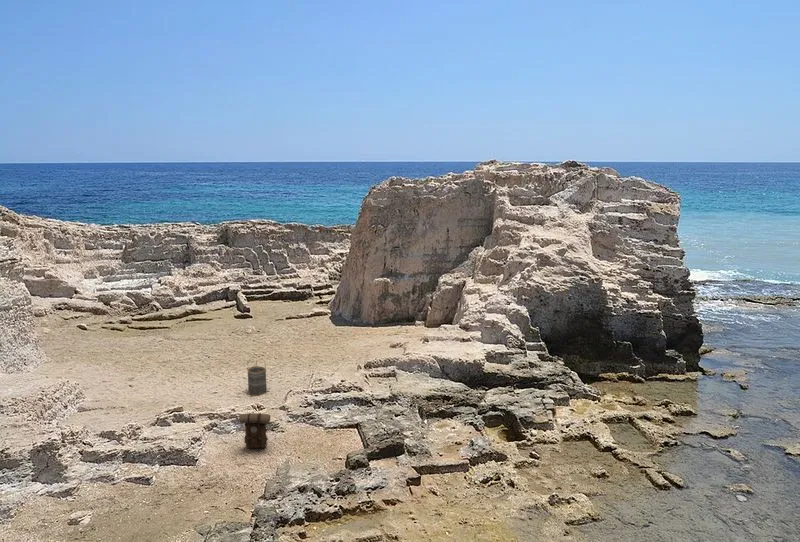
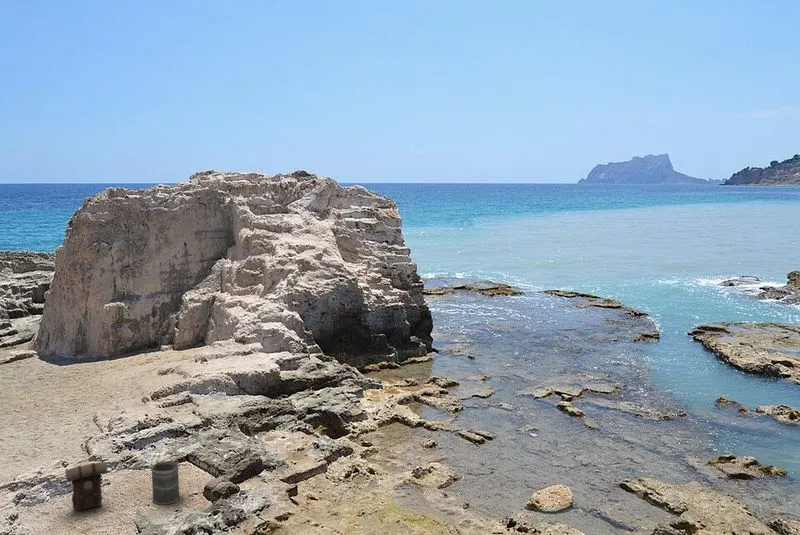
basket: present [247,361,267,396] -> present [151,450,180,504]

